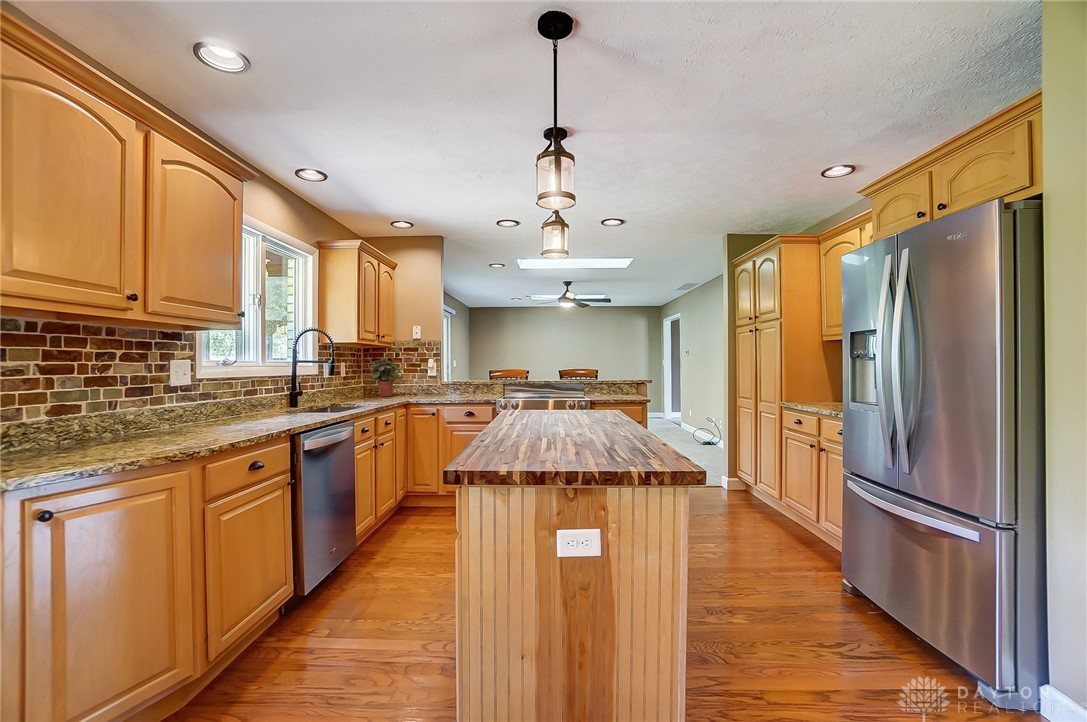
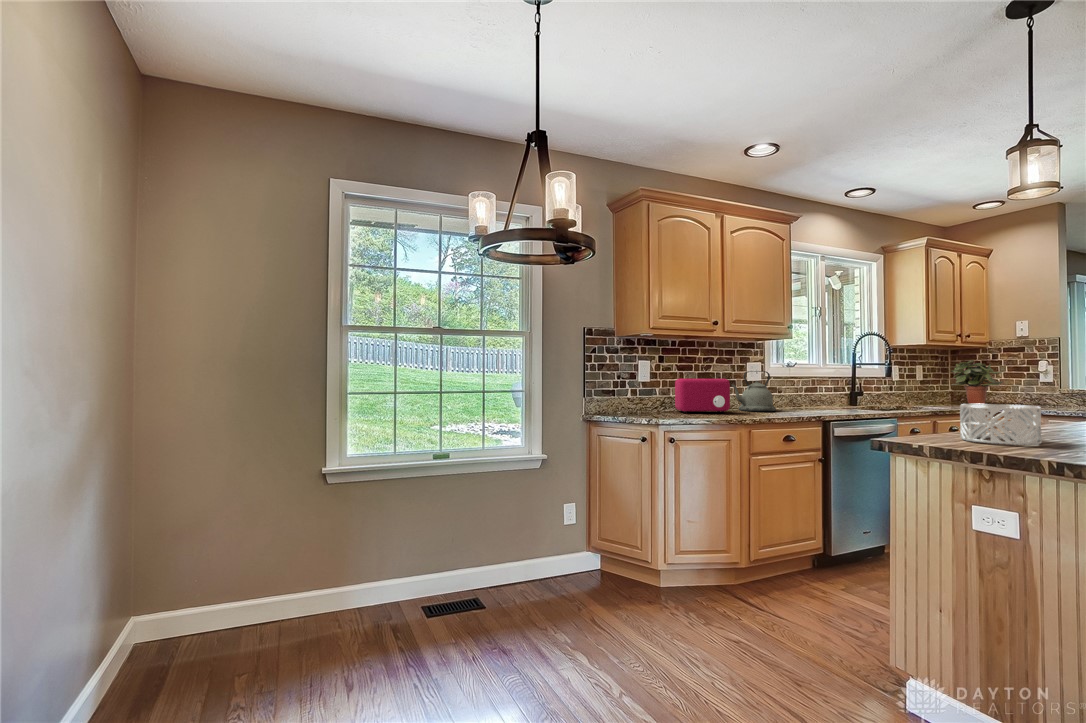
kettle: none [154,374,225,433] -> present [731,371,776,411]
toaster: none [37,388,160,454] -> present [675,379,730,413]
decorative bowl: none [514,411,577,456] -> present [960,404,1042,445]

